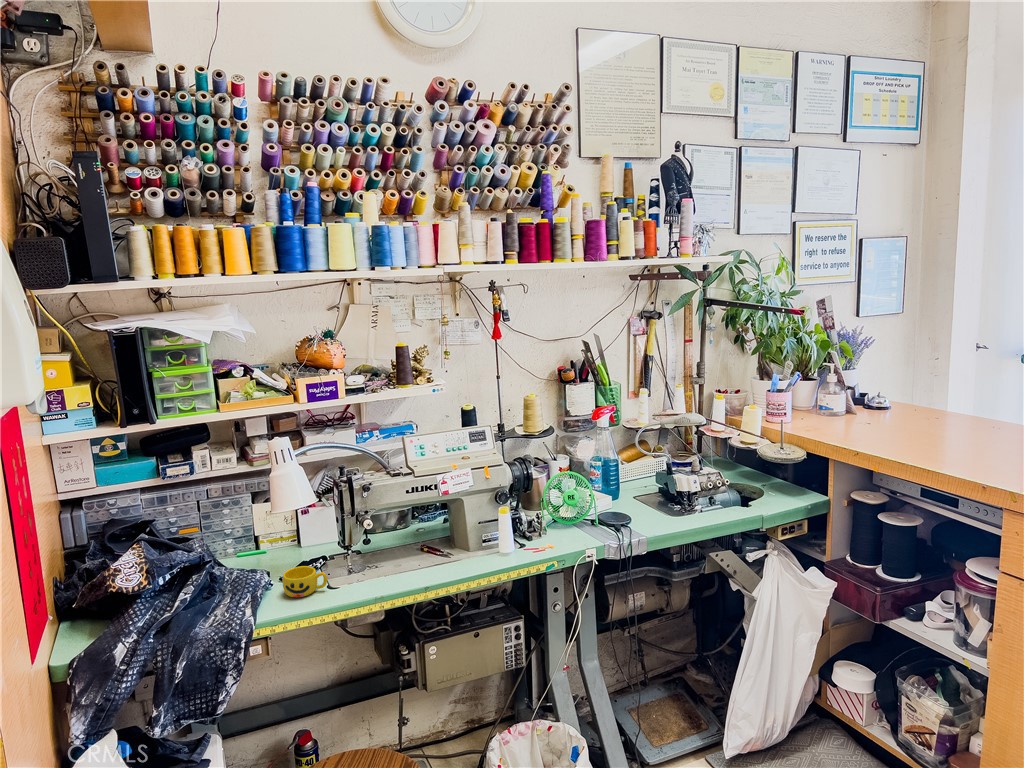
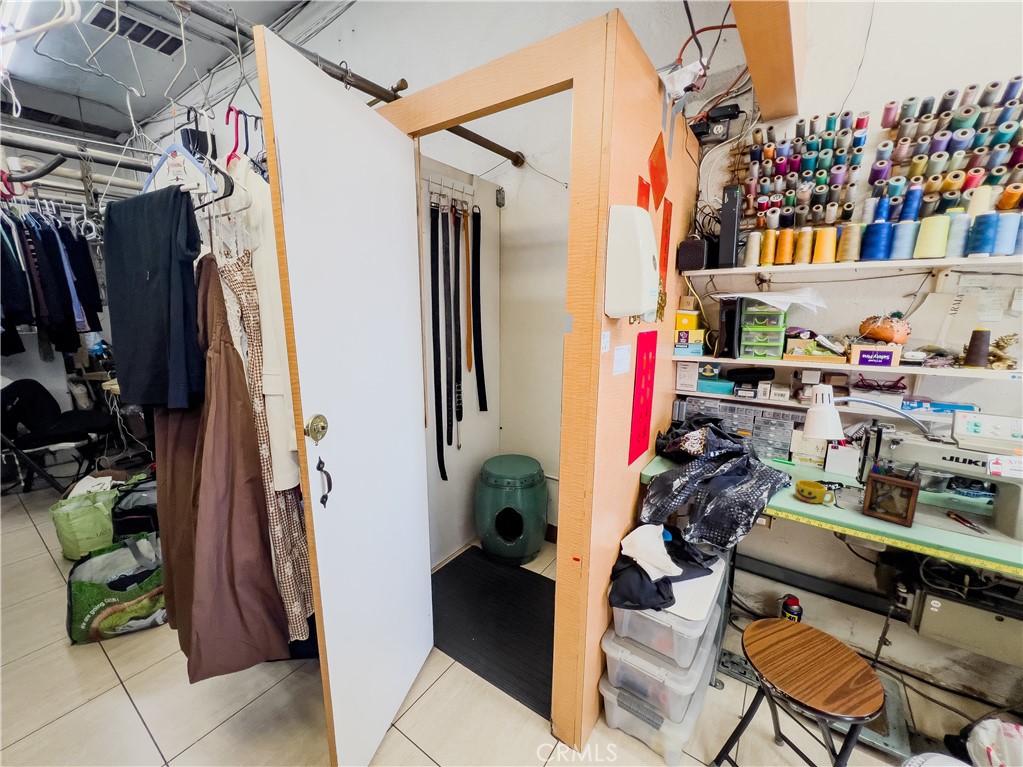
desk organizer: none [352,504,402,583] -> present [862,457,921,527]

